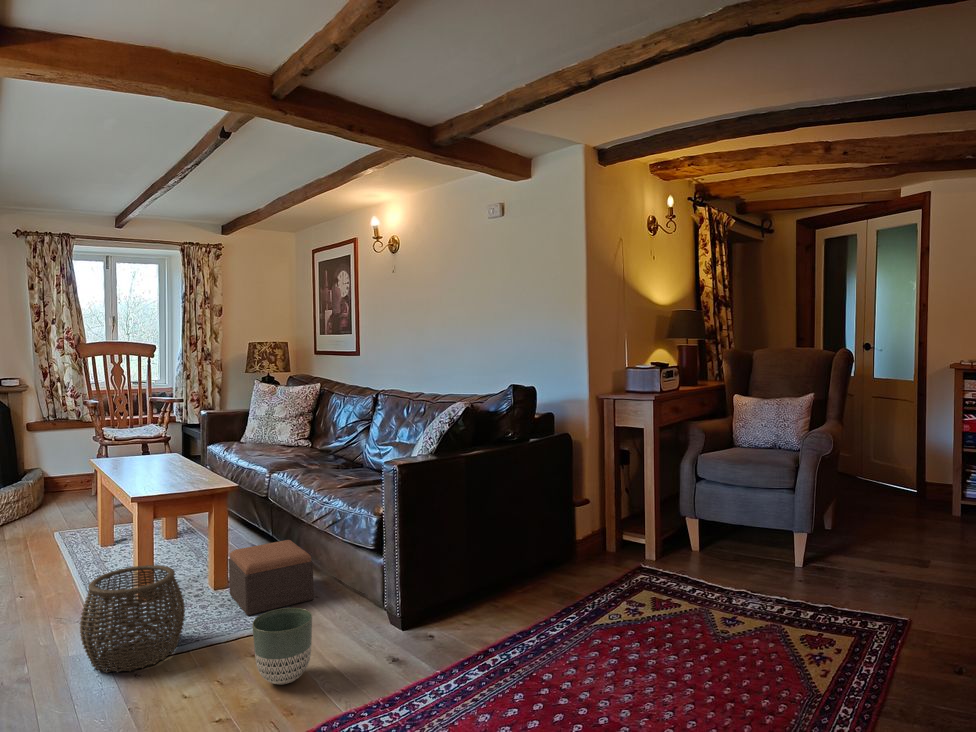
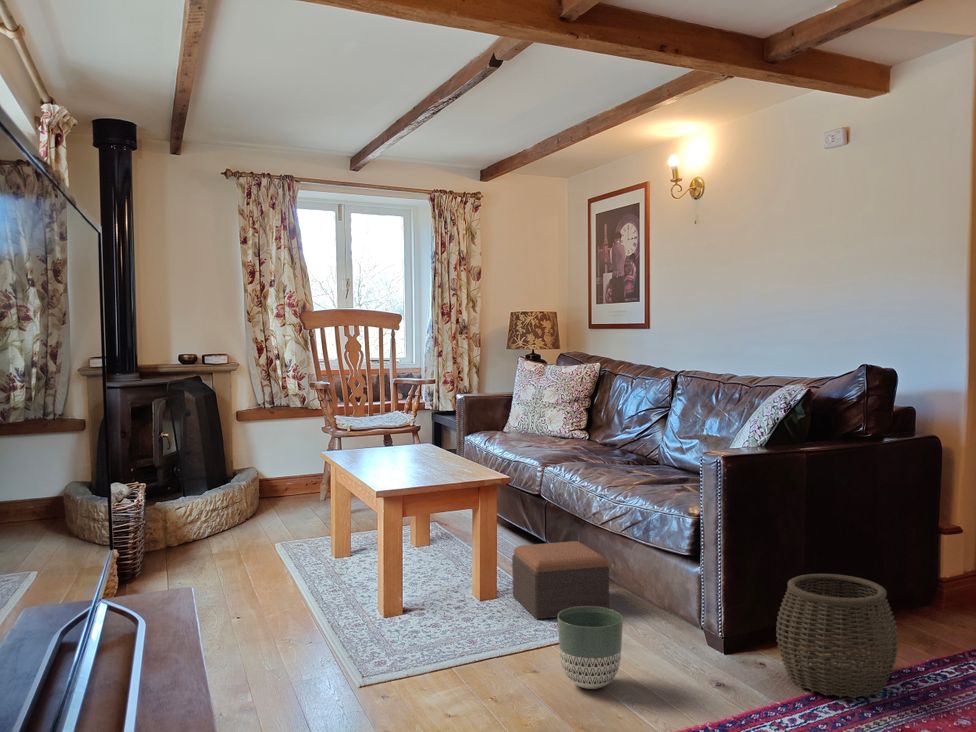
woven basket: present [80,565,185,673] -> present [776,574,899,698]

